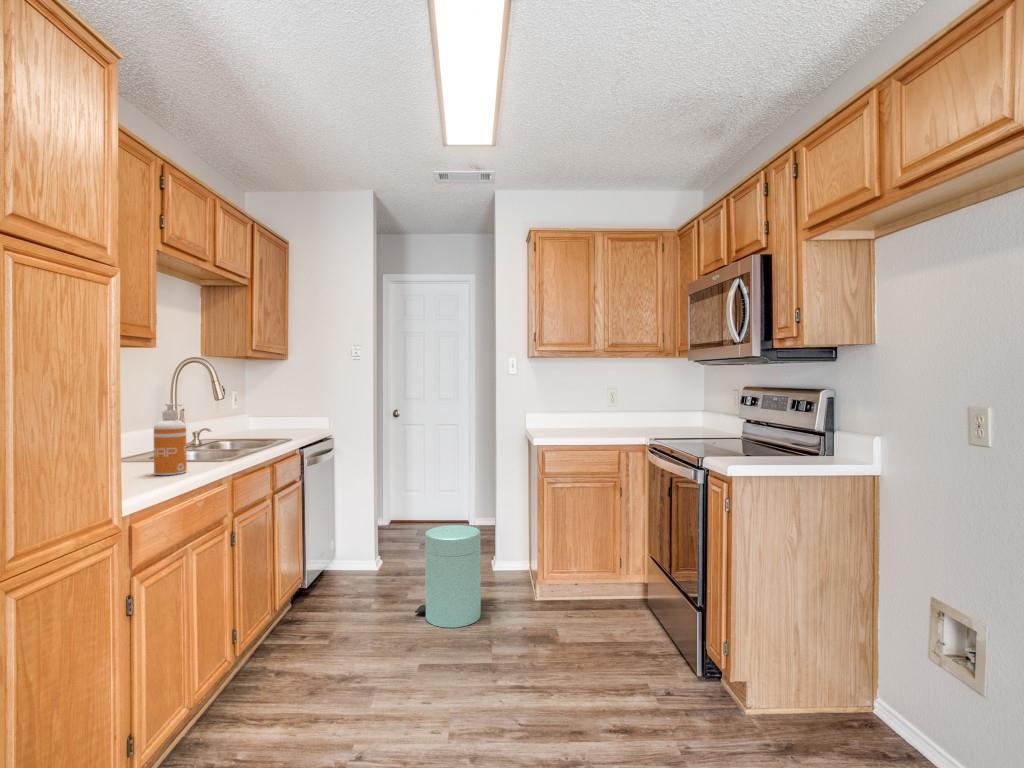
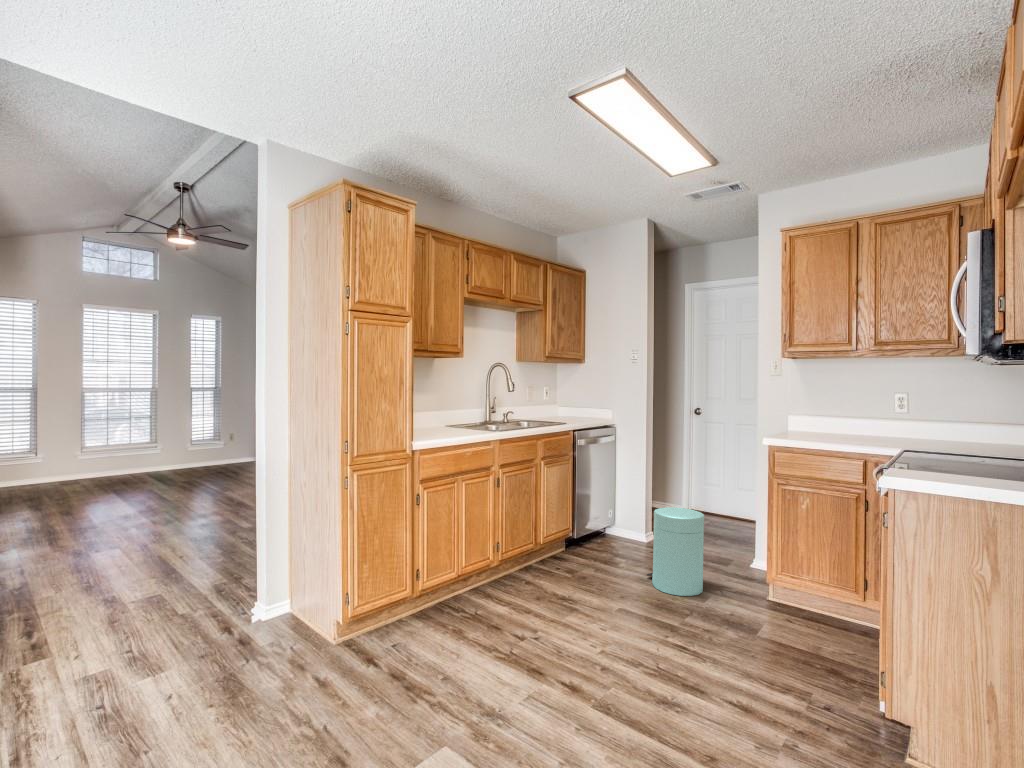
soap dispenser: present [154,403,187,475] -> none [451,389,469,432]

